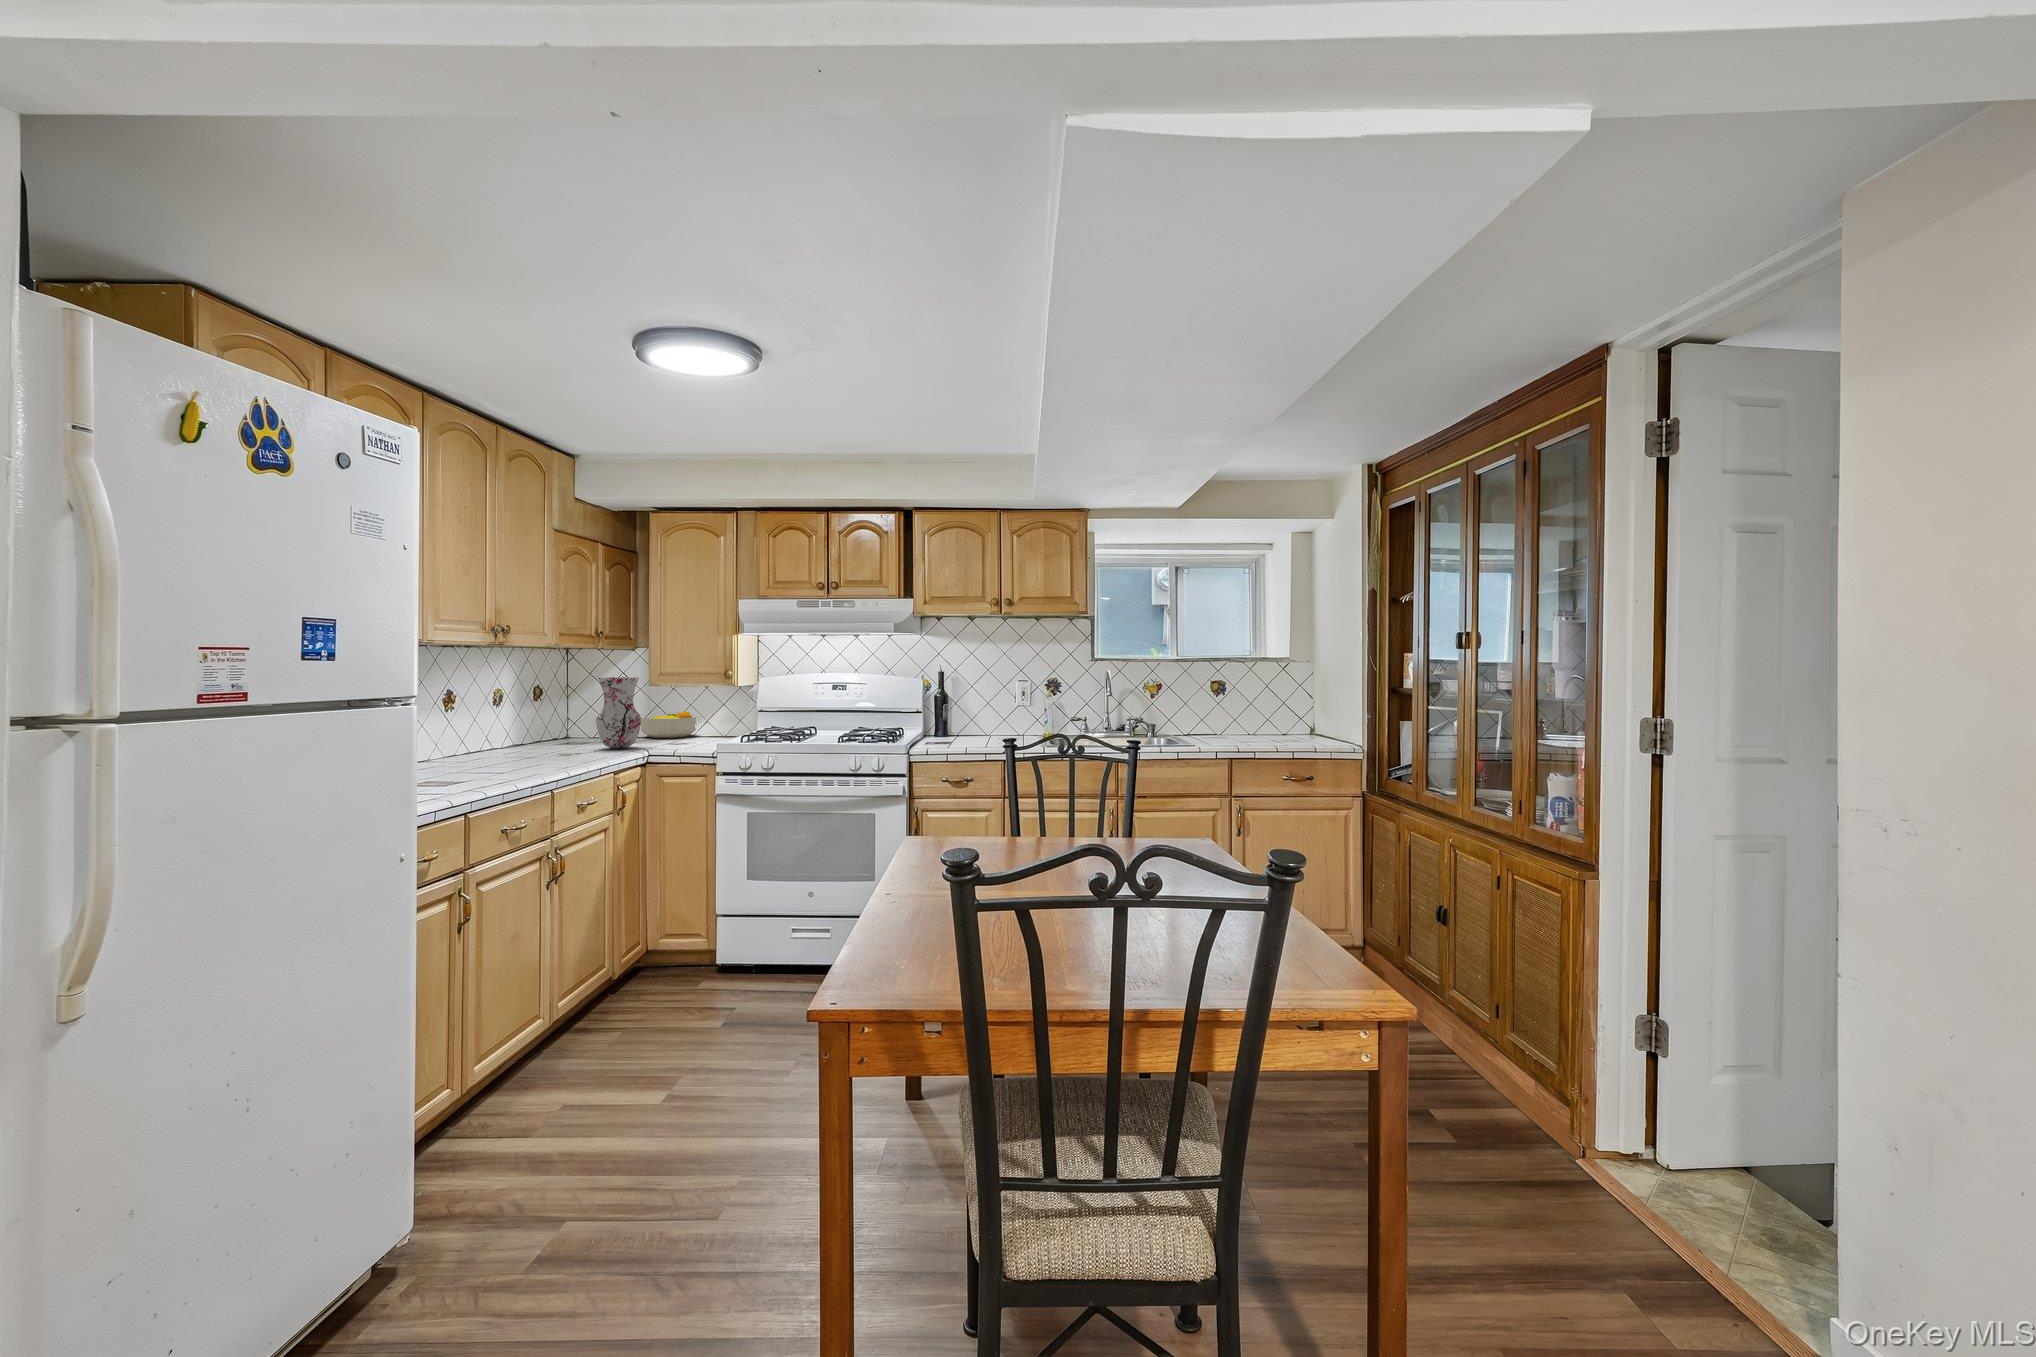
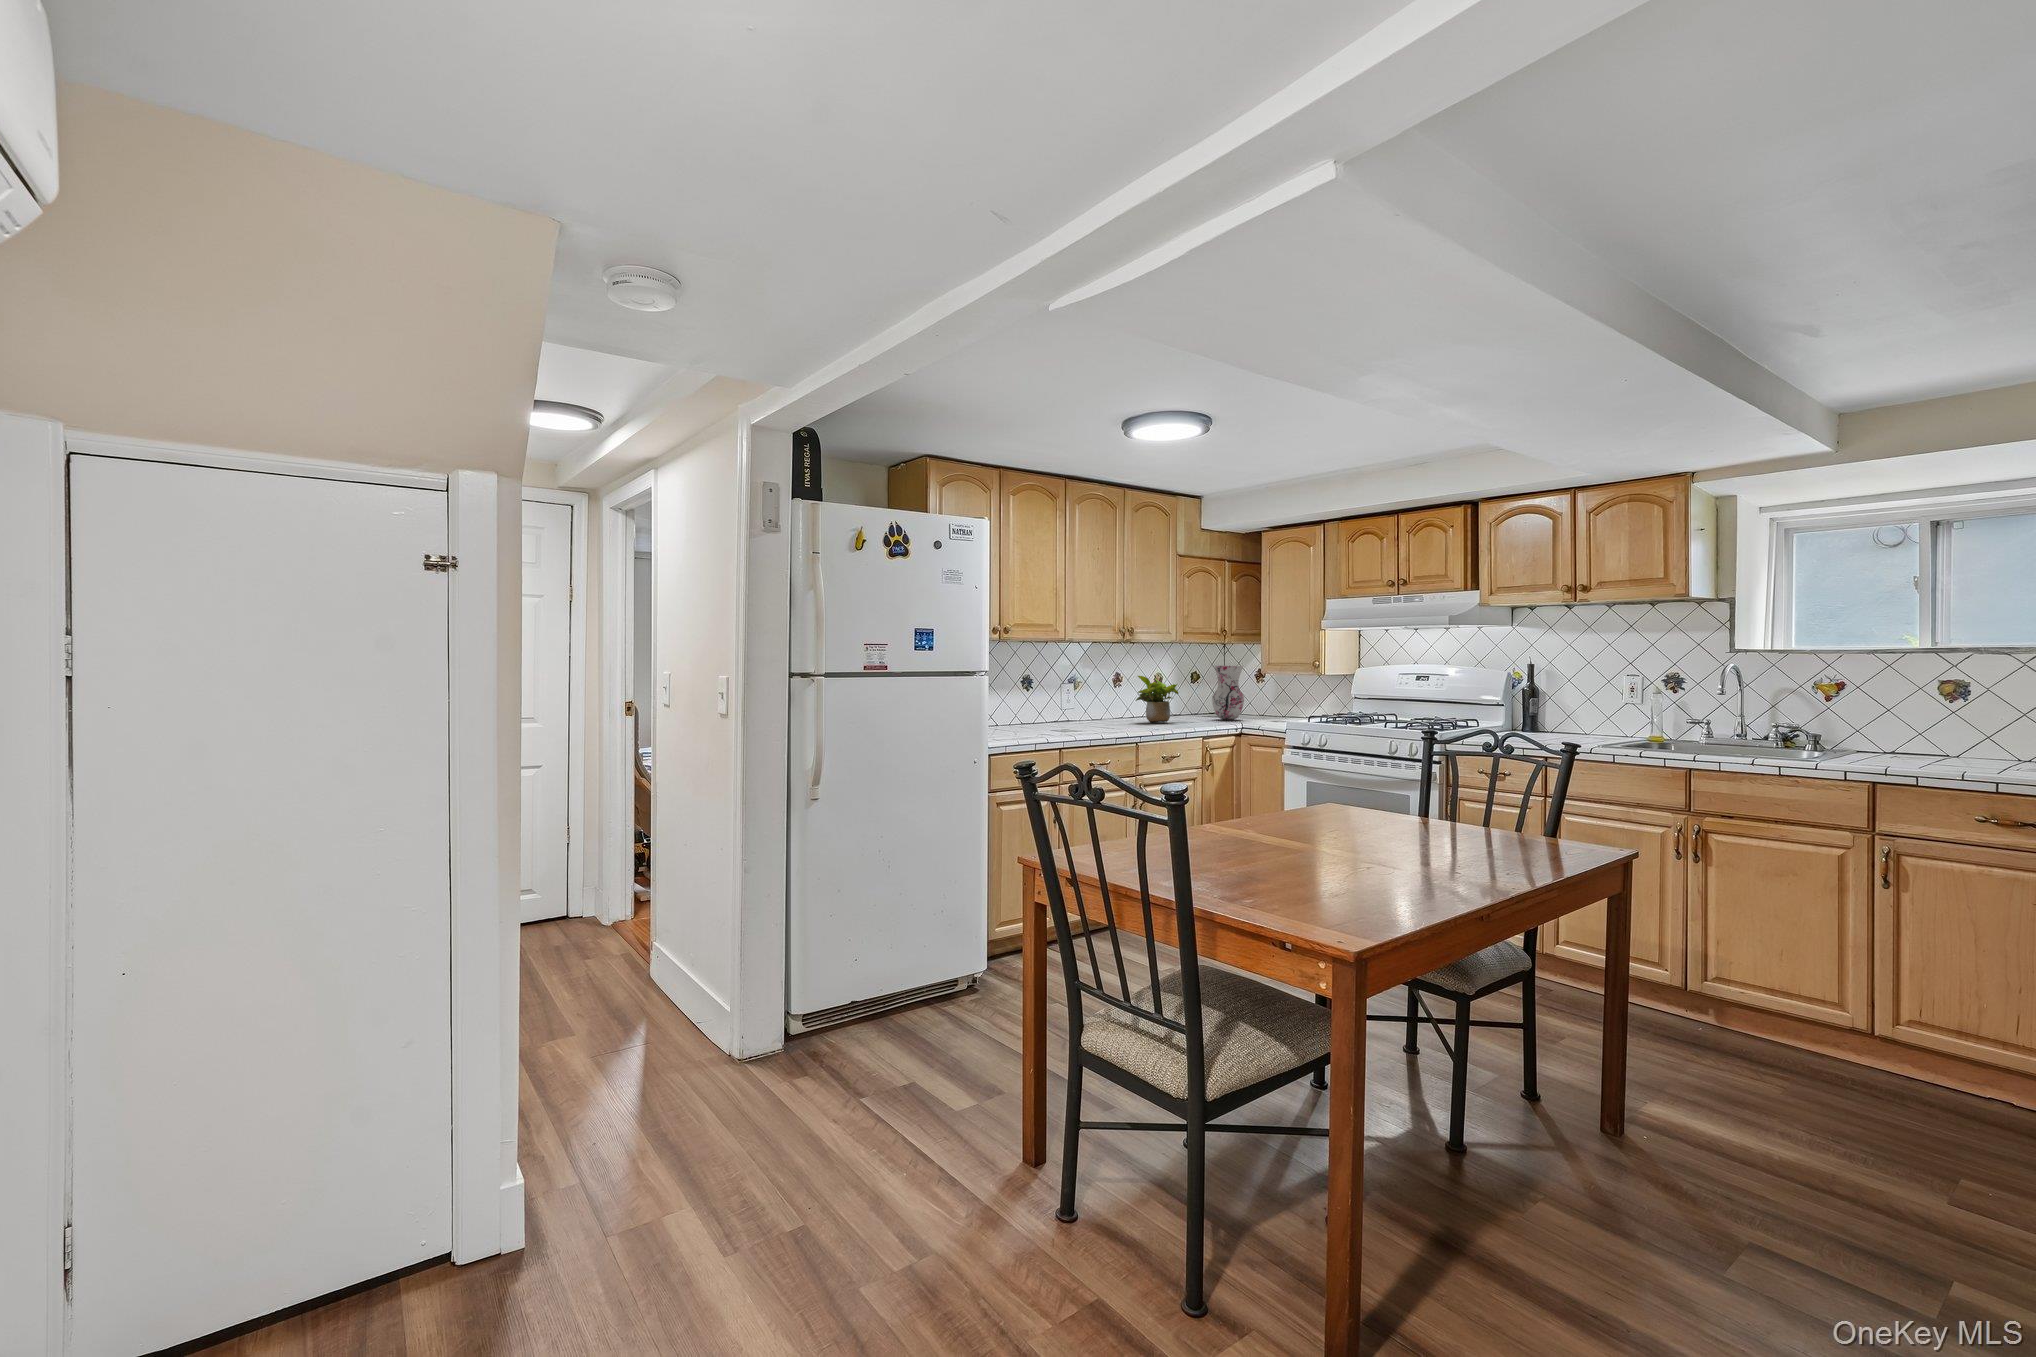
potted plant: none [504,695,572,762] -> present [1136,676,1178,723]
fruit bowl: present [641,711,696,738] -> none [1268,692,1313,716]

